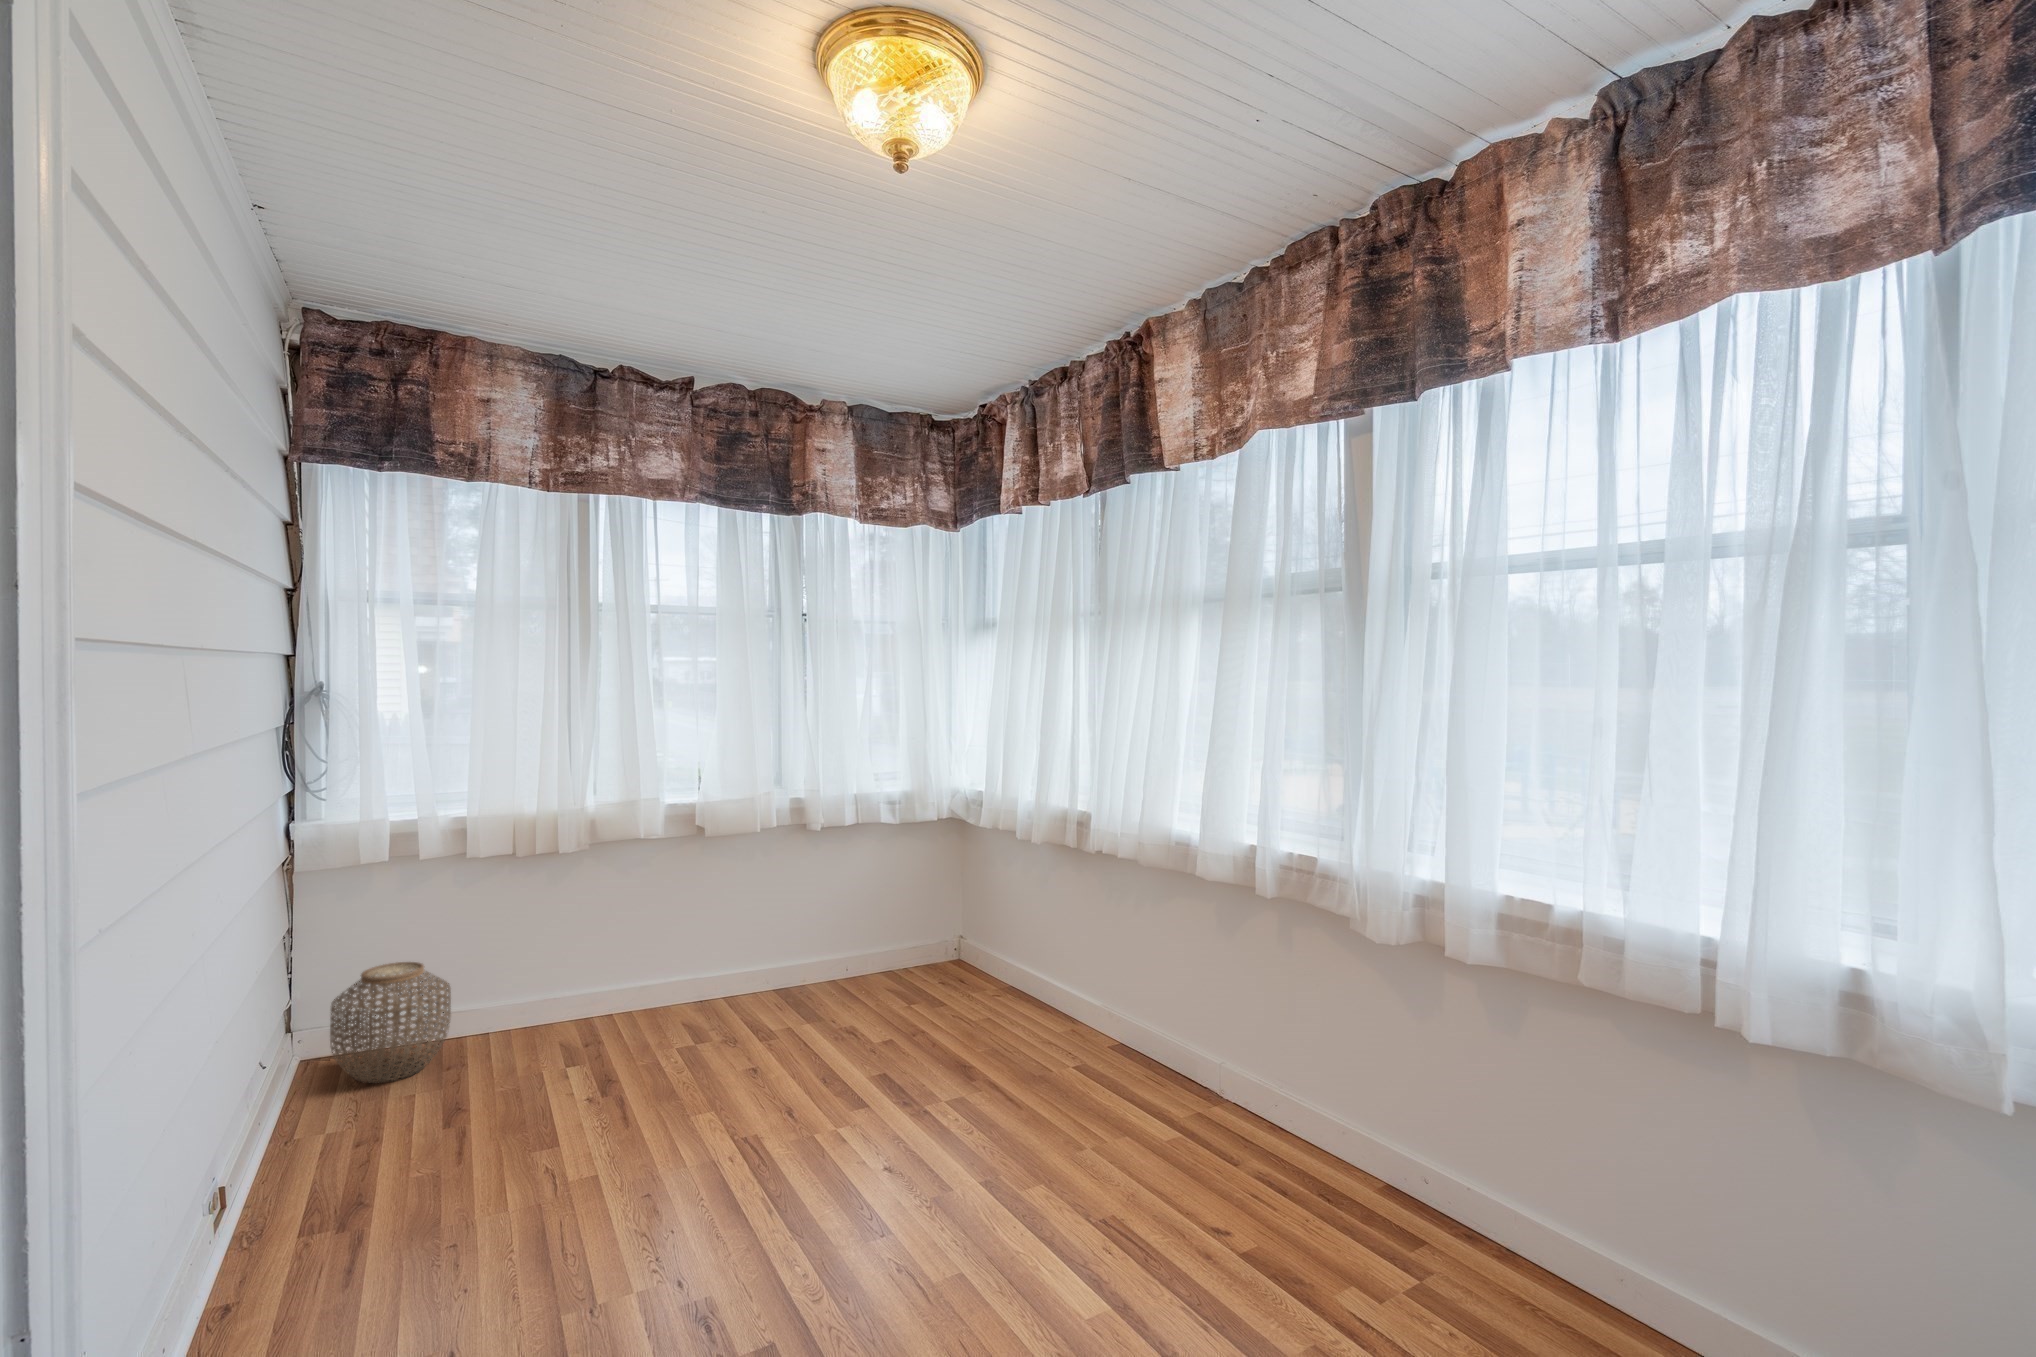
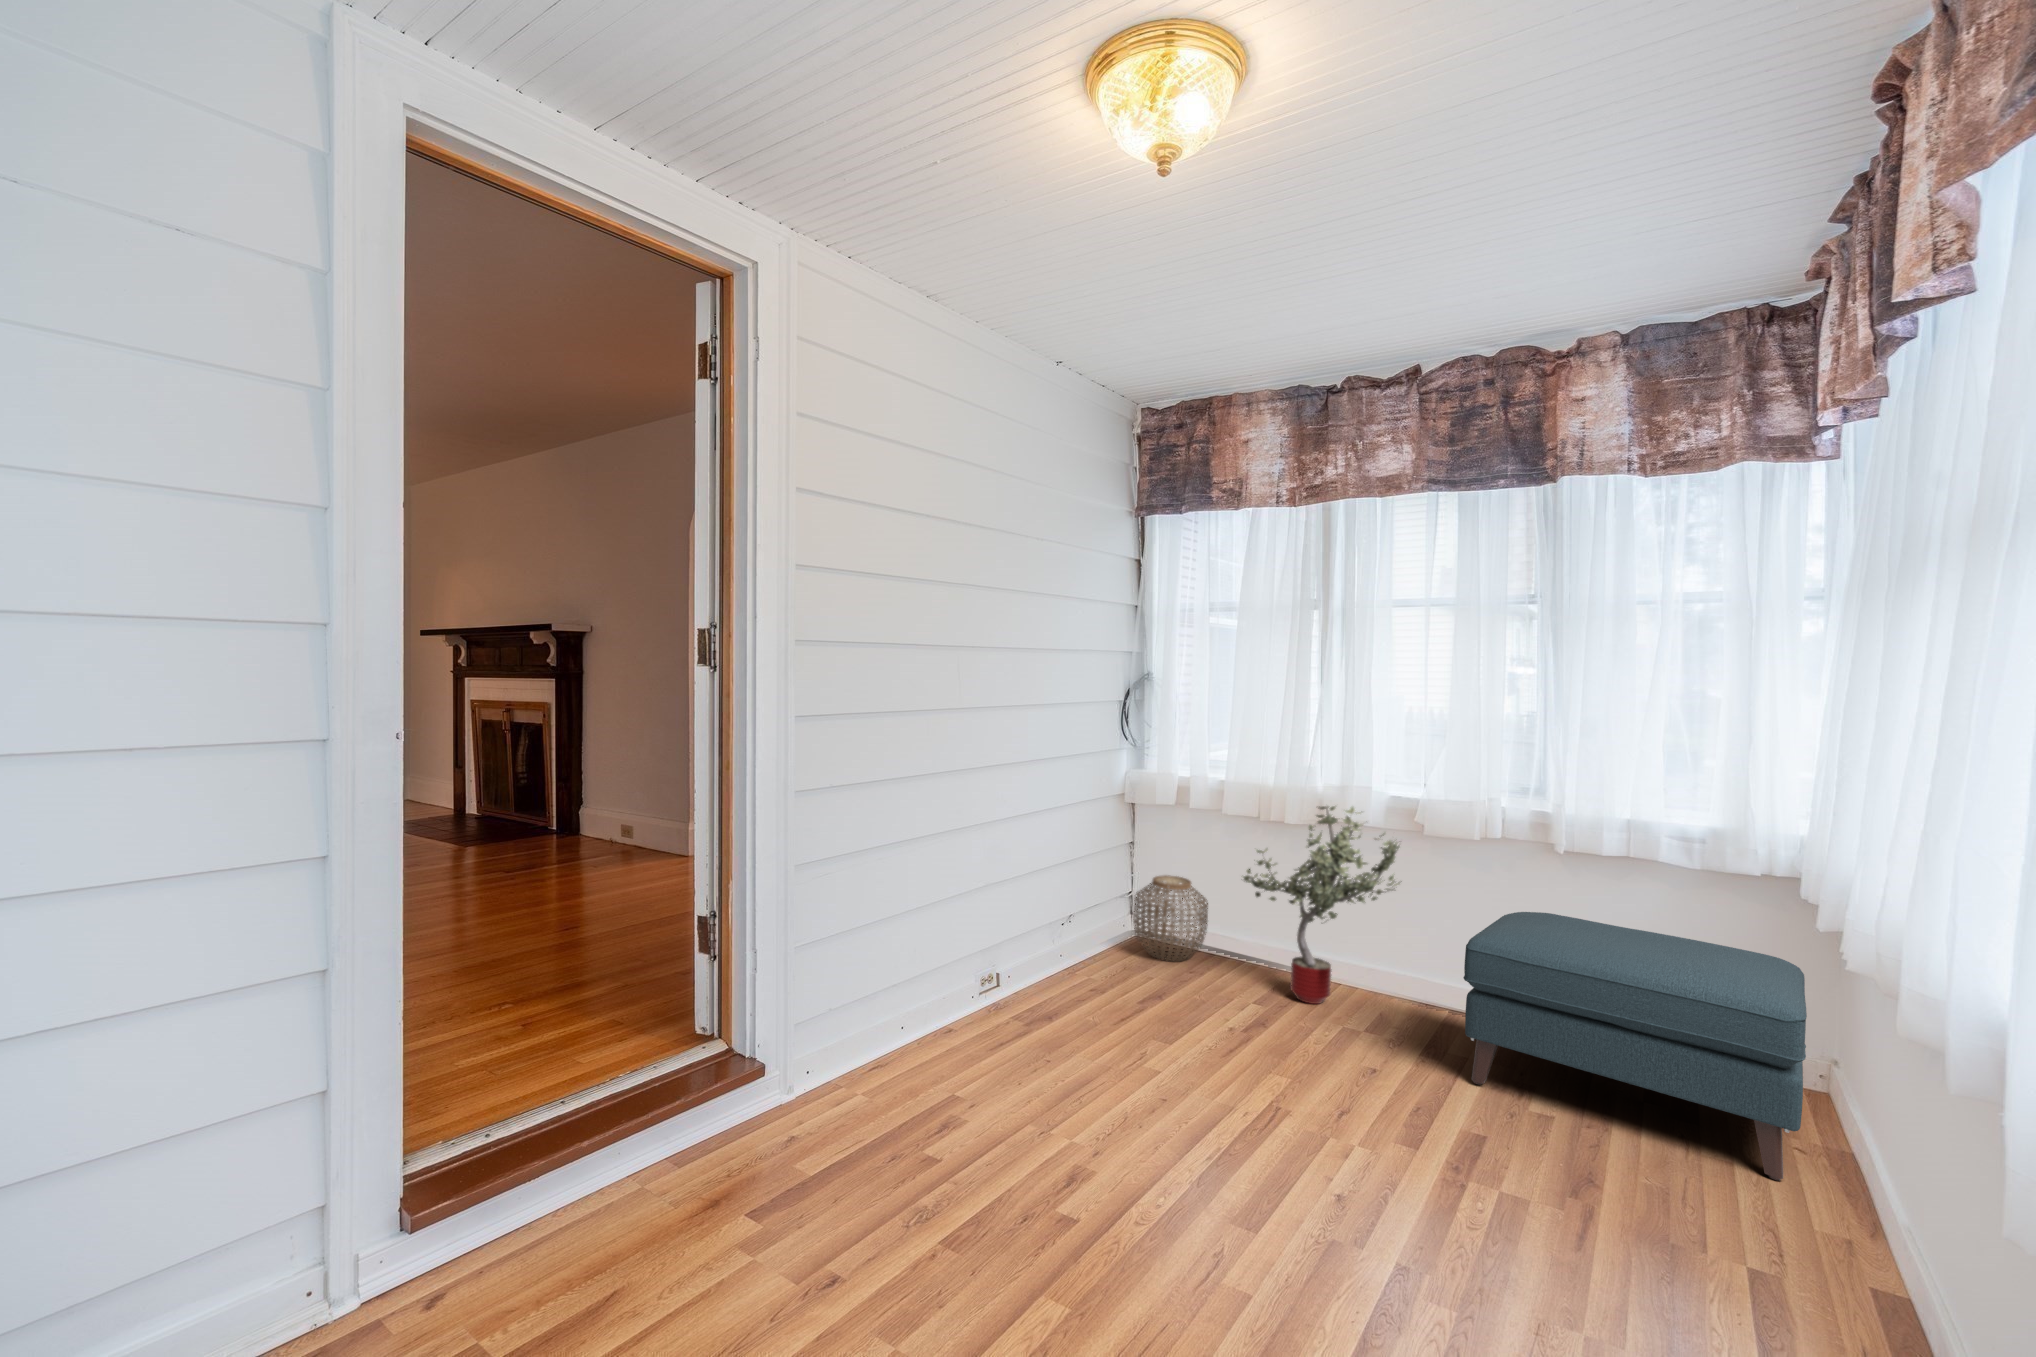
potted tree: none [513,821,709,1047] -> present [1243,806,1400,1004]
ottoman: none [779,869,1010,1039] -> present [1463,912,1807,1181]

